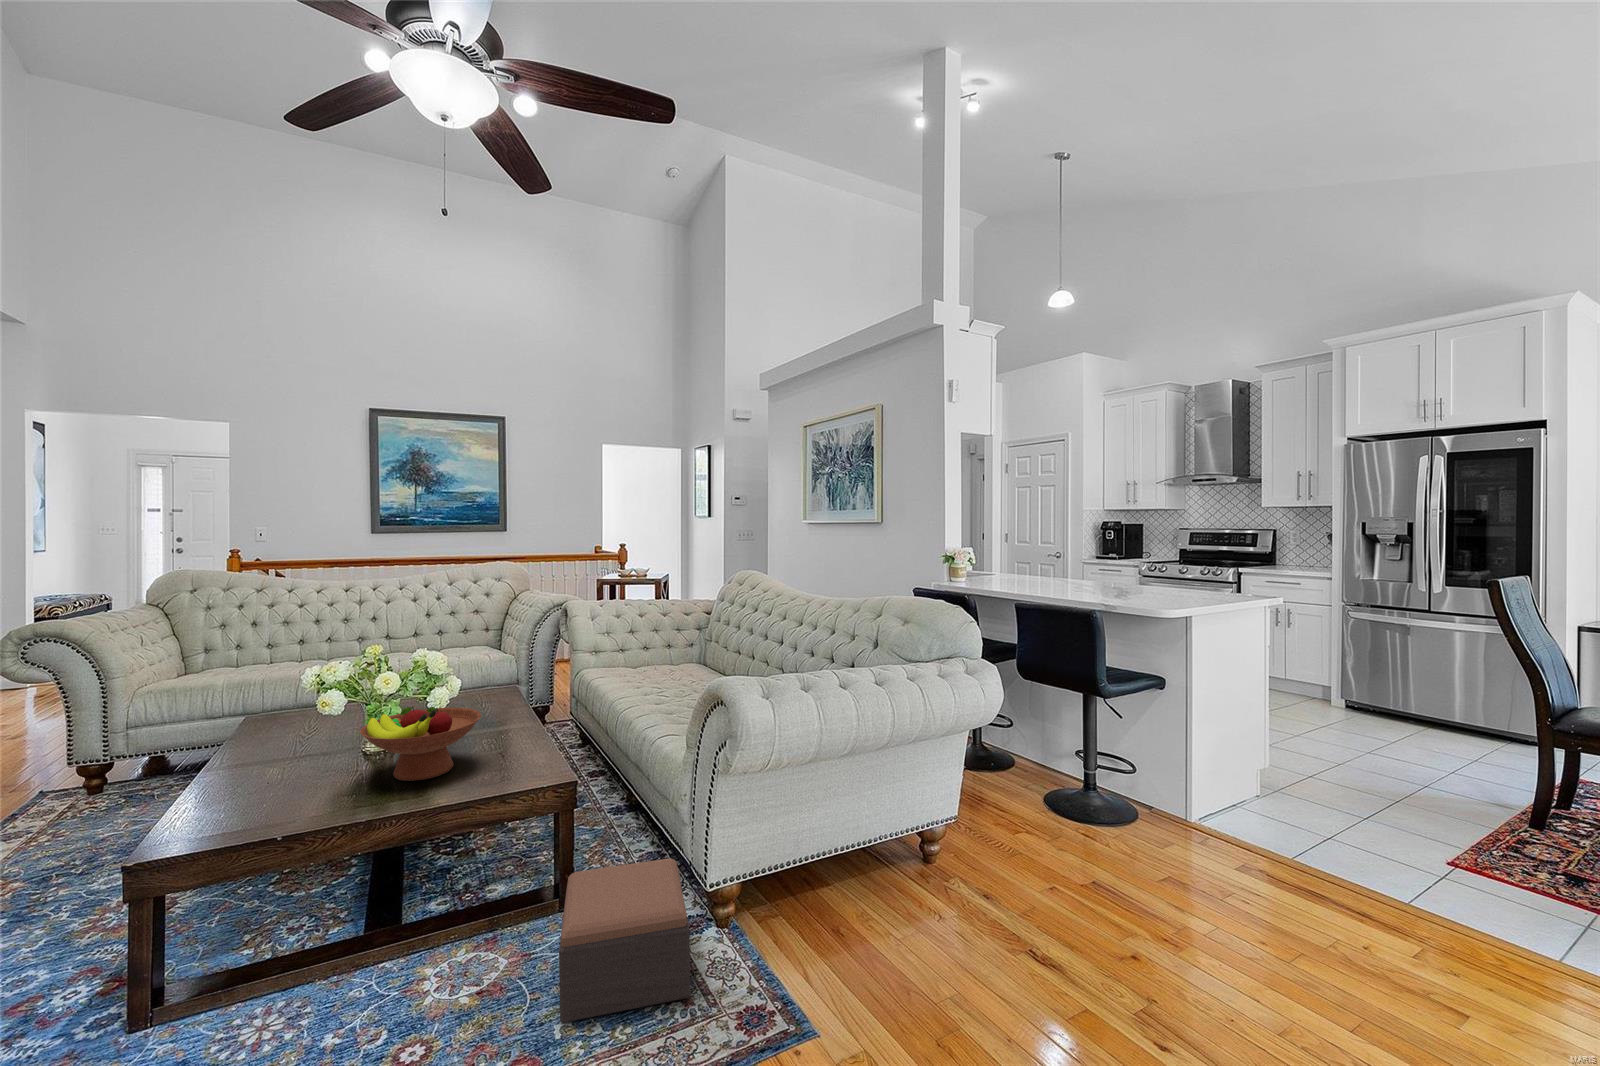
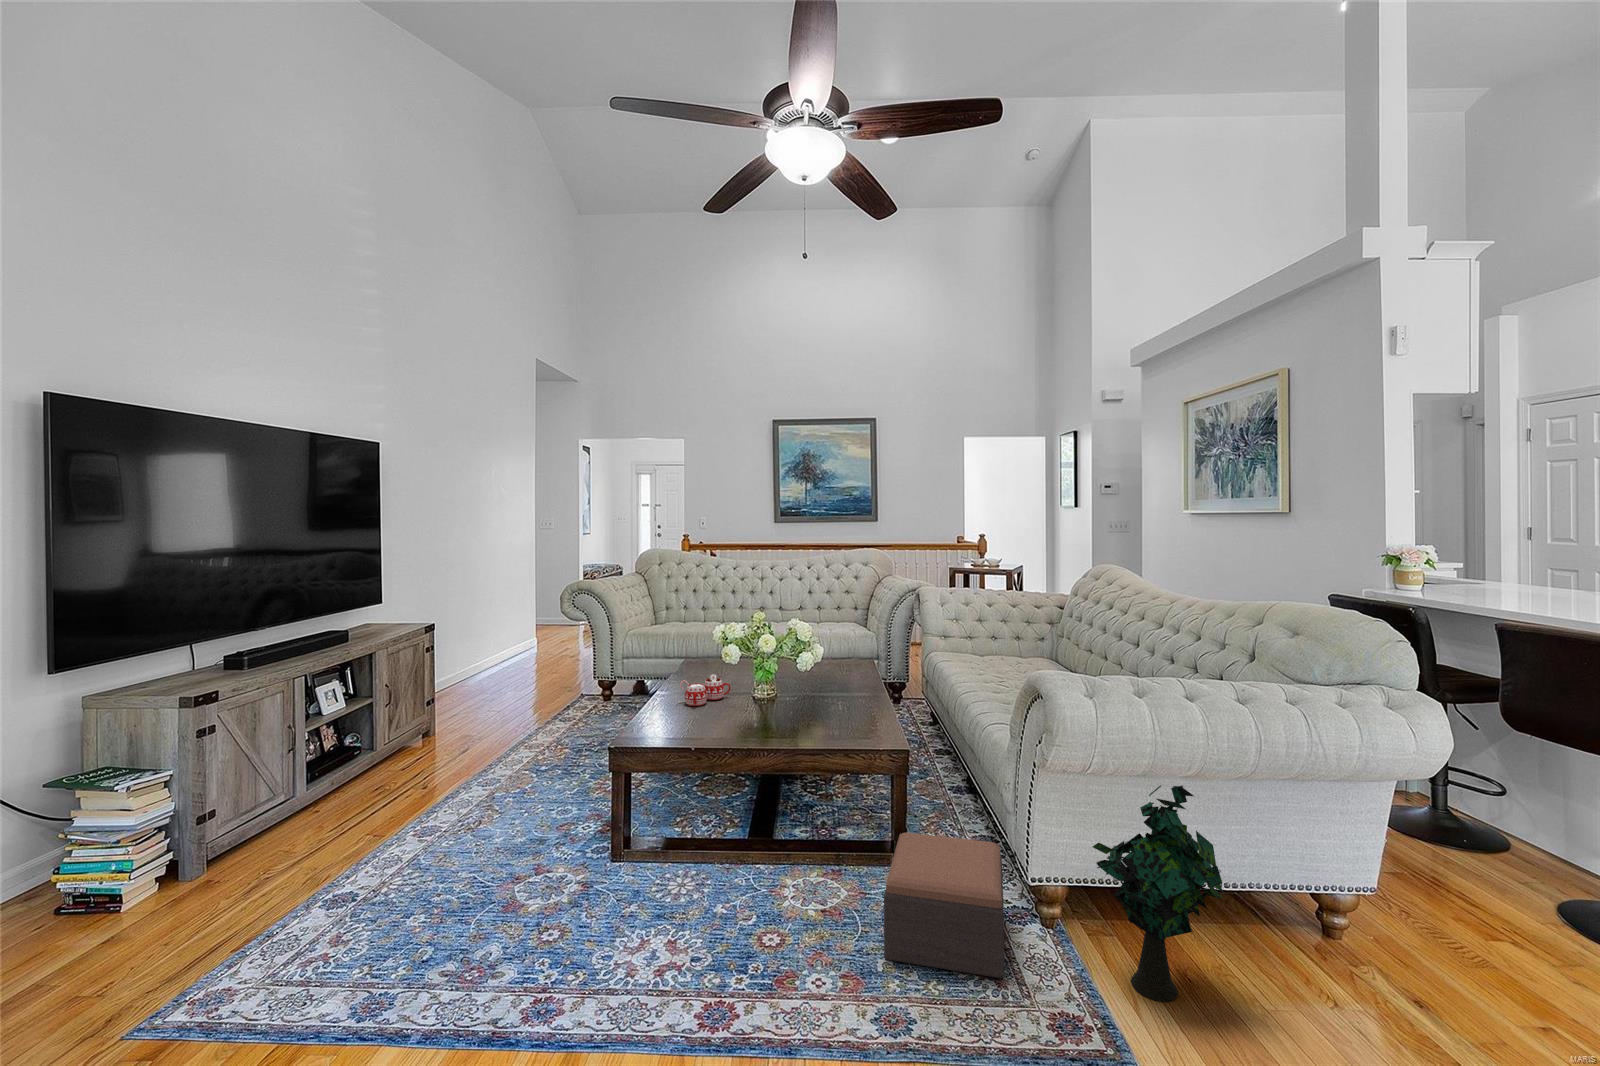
fruit bowl: present [360,706,481,781] -> none [749,665,836,727]
mug: none [243,731,328,778] -> present [678,675,731,706]
decorative plant: none [766,764,874,967] -> present [1093,785,1224,1002]

